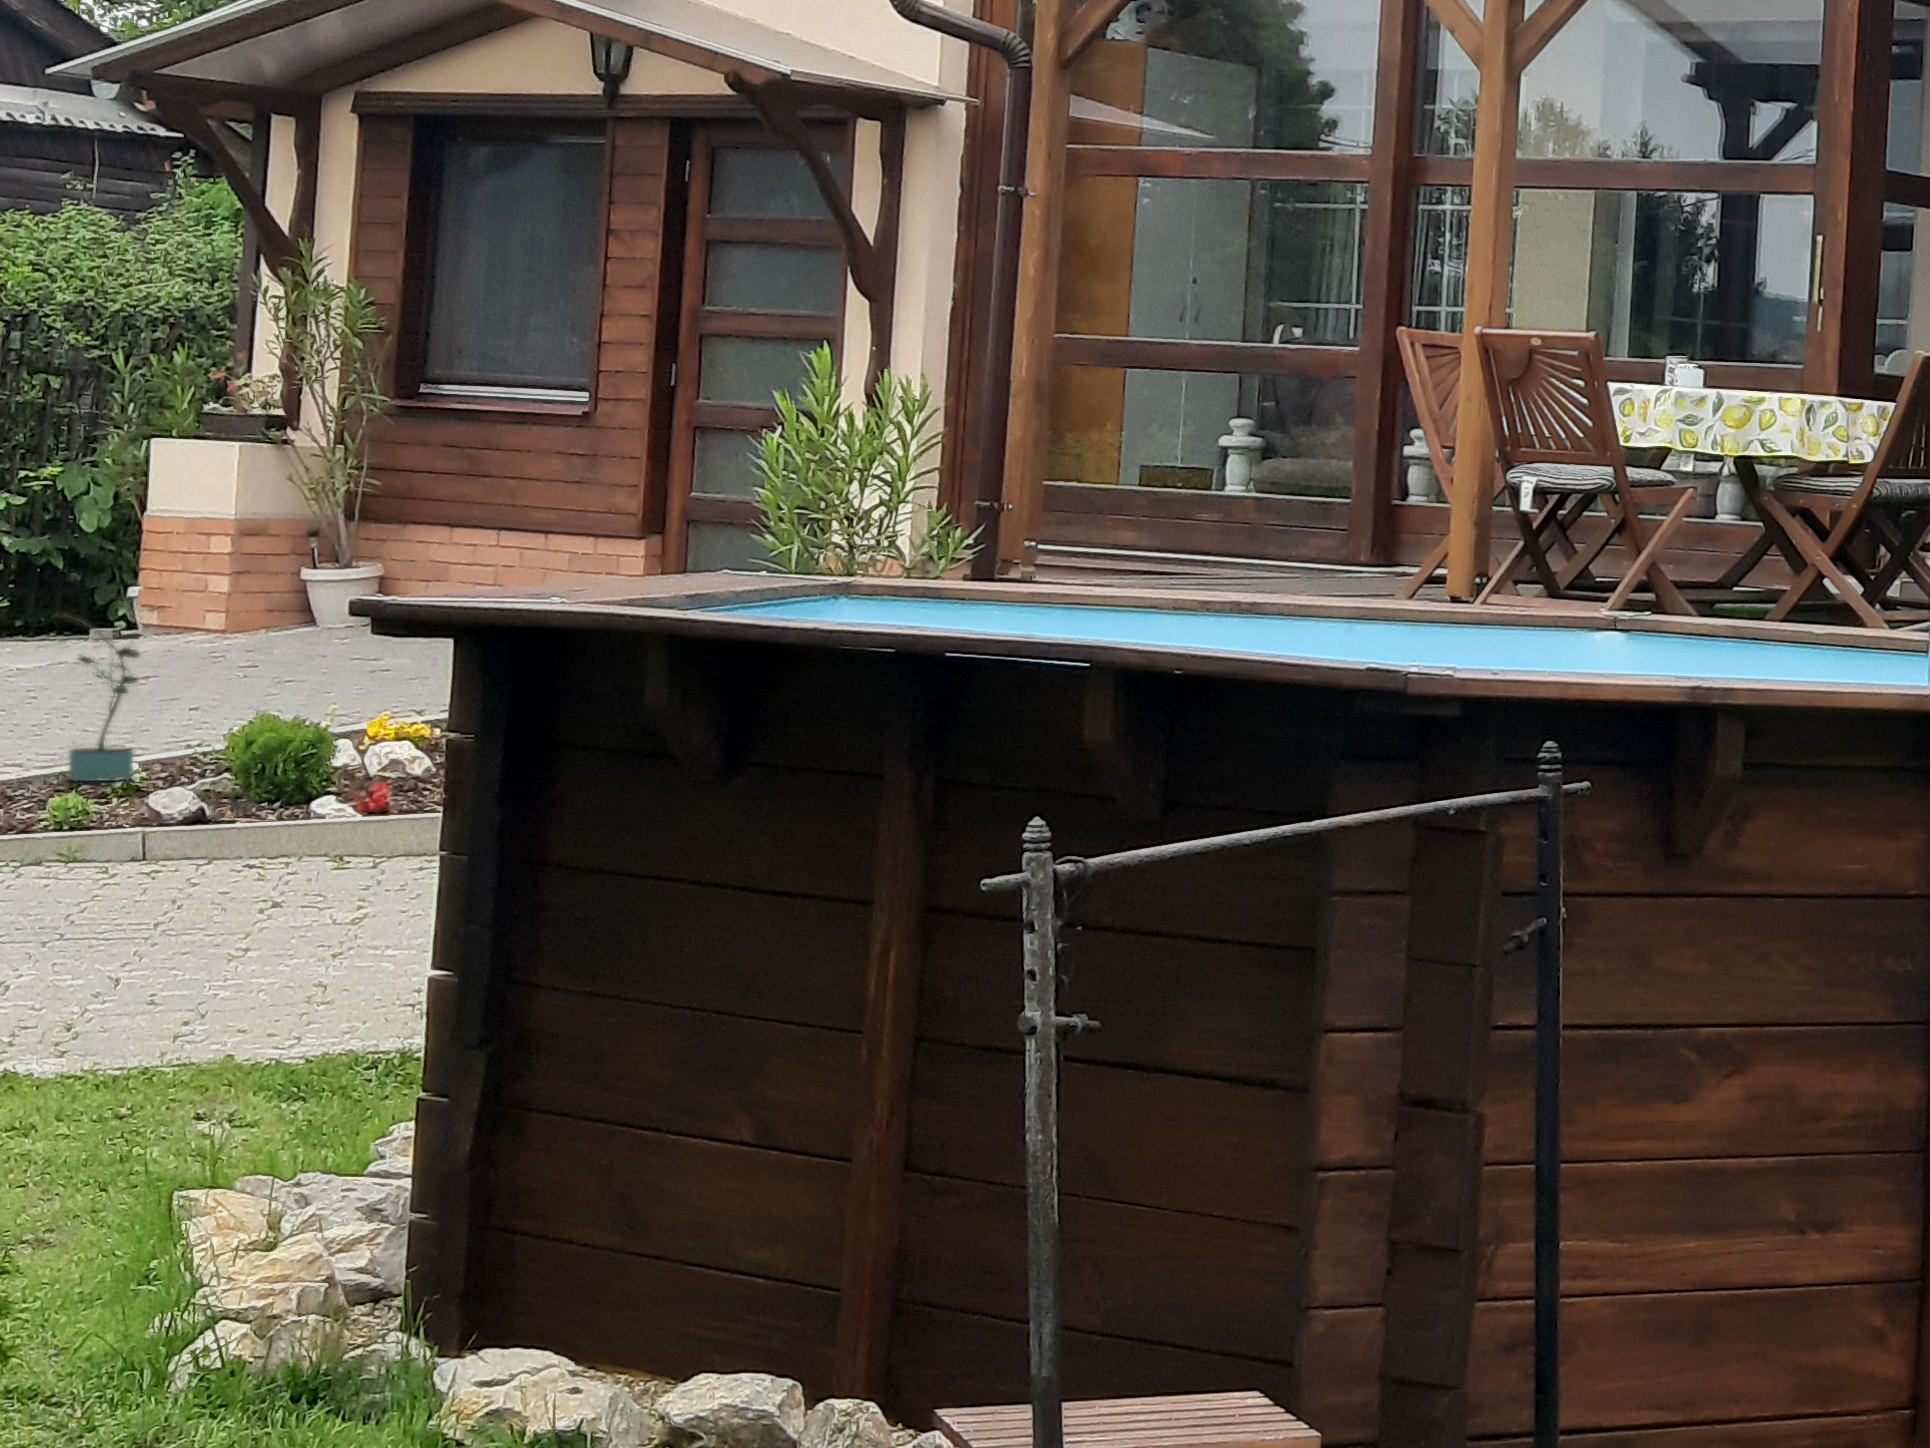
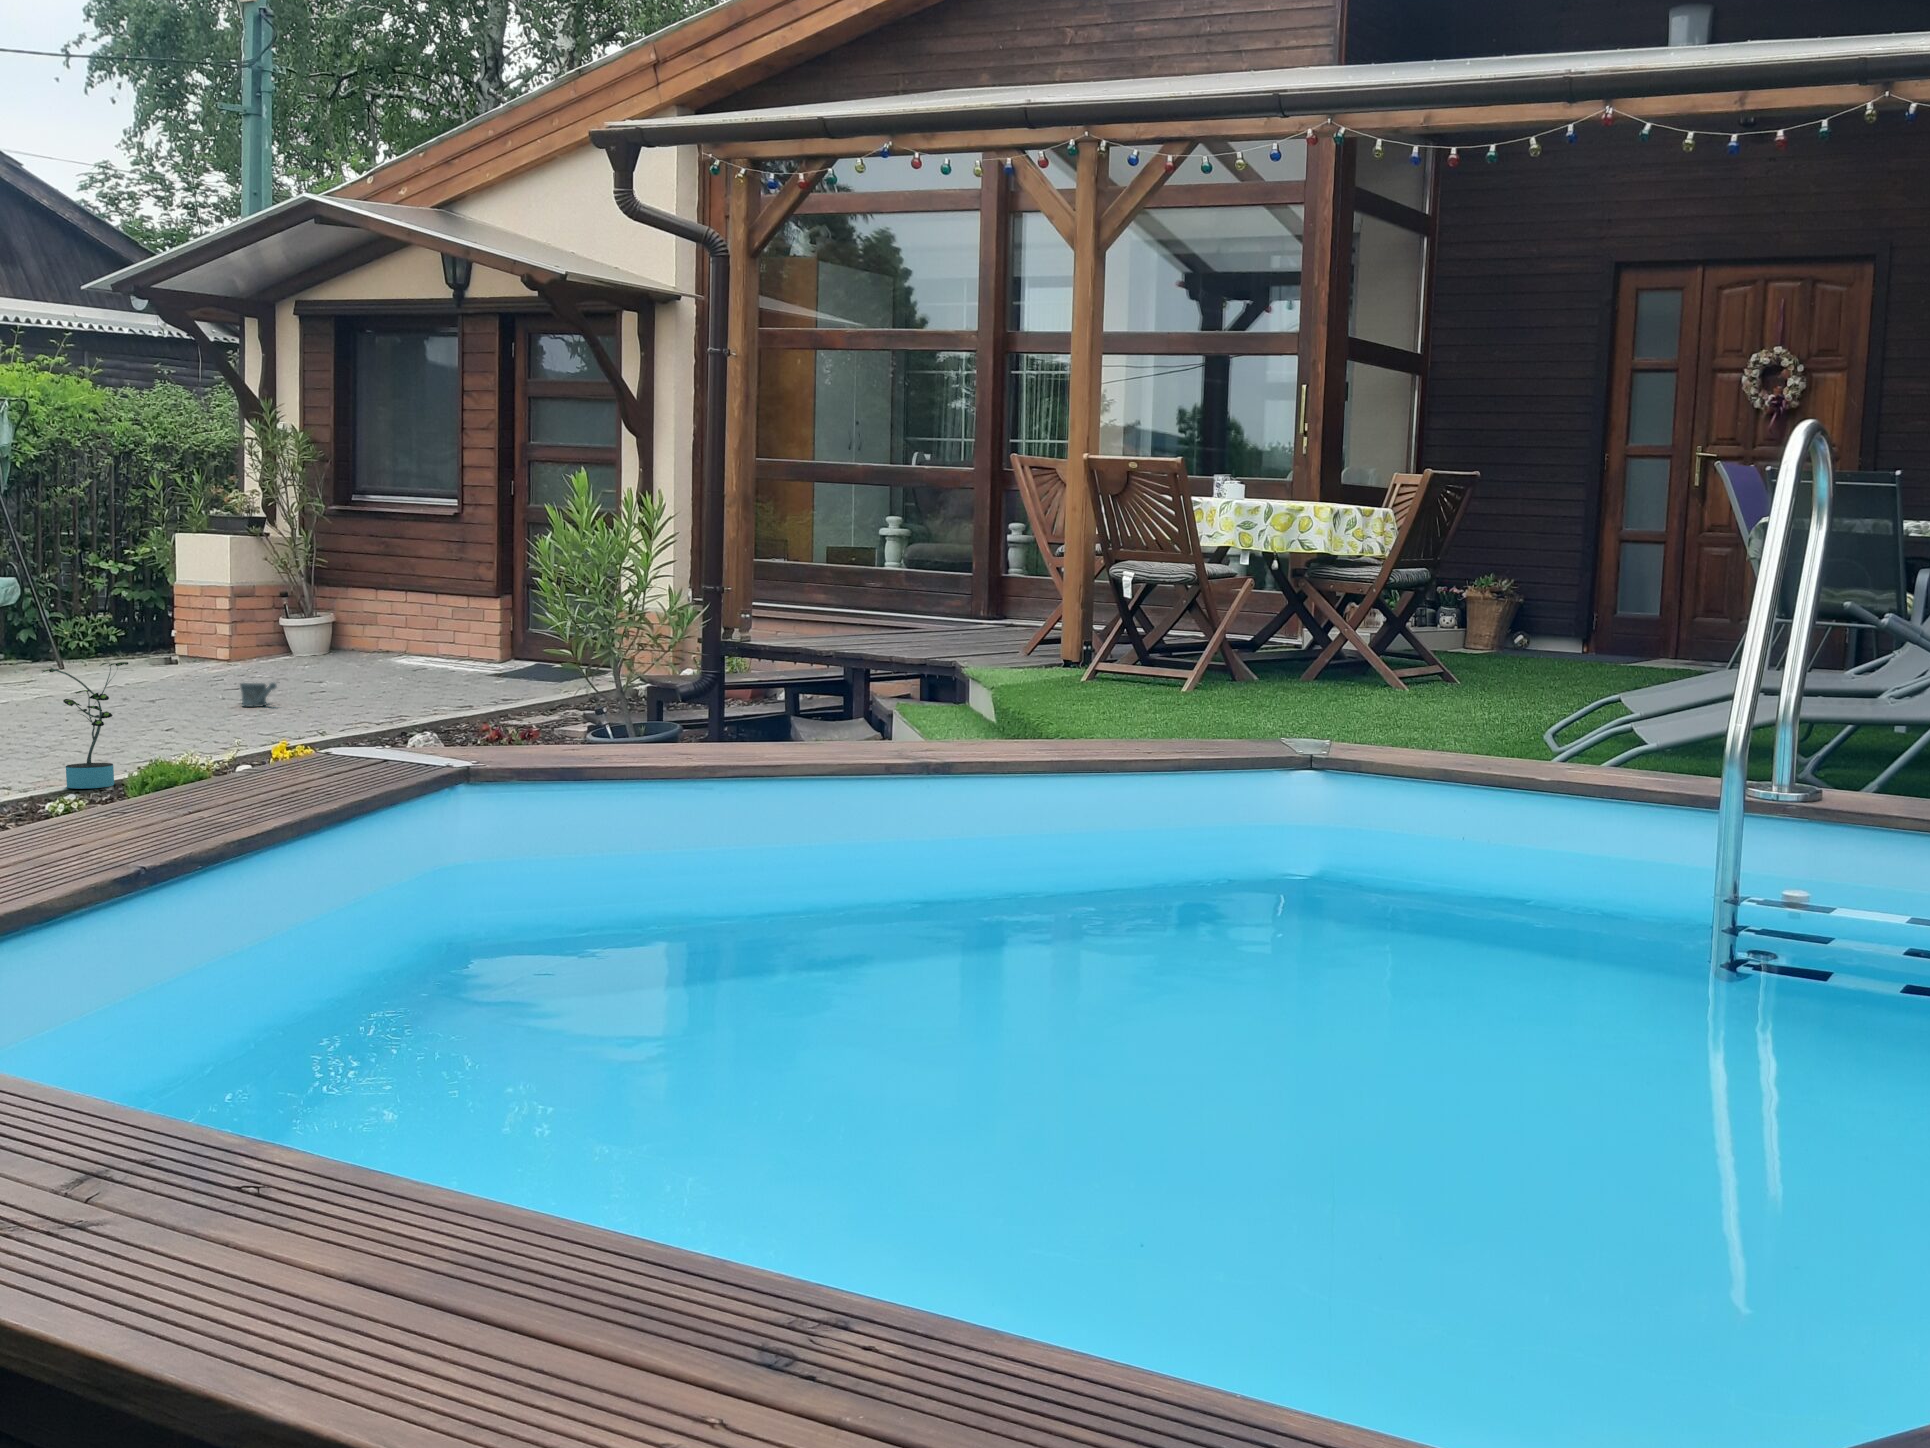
watering can: none [266,657,323,694] -> present [240,683,276,707]

